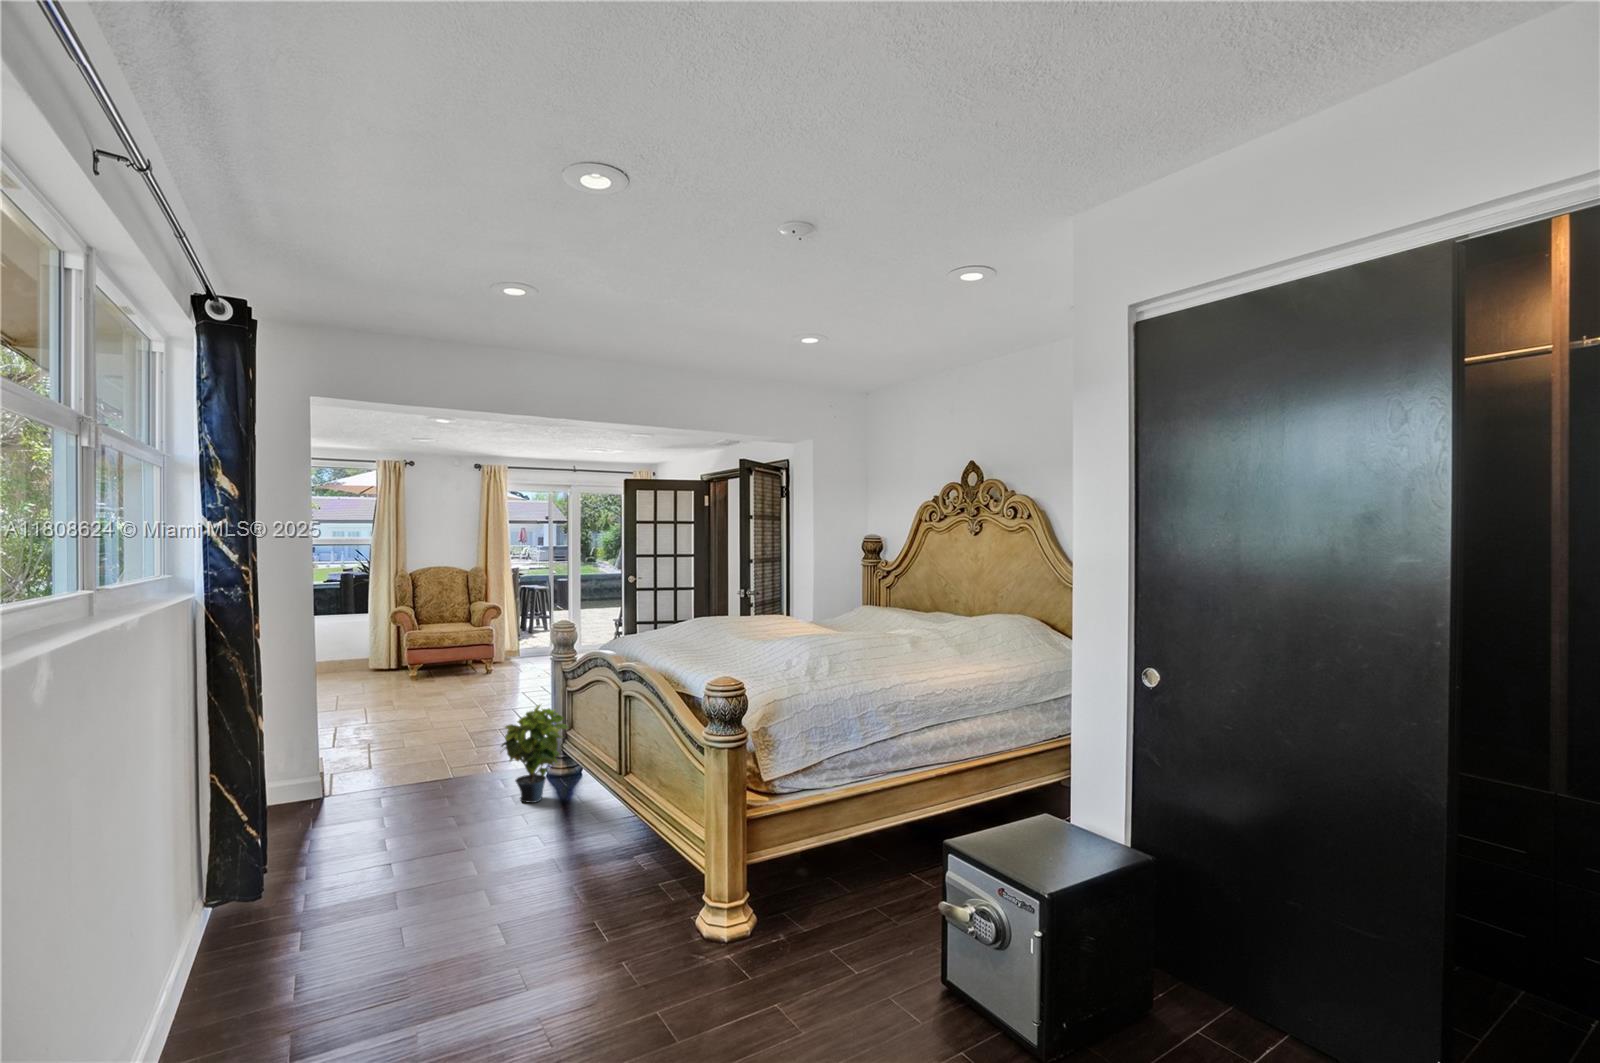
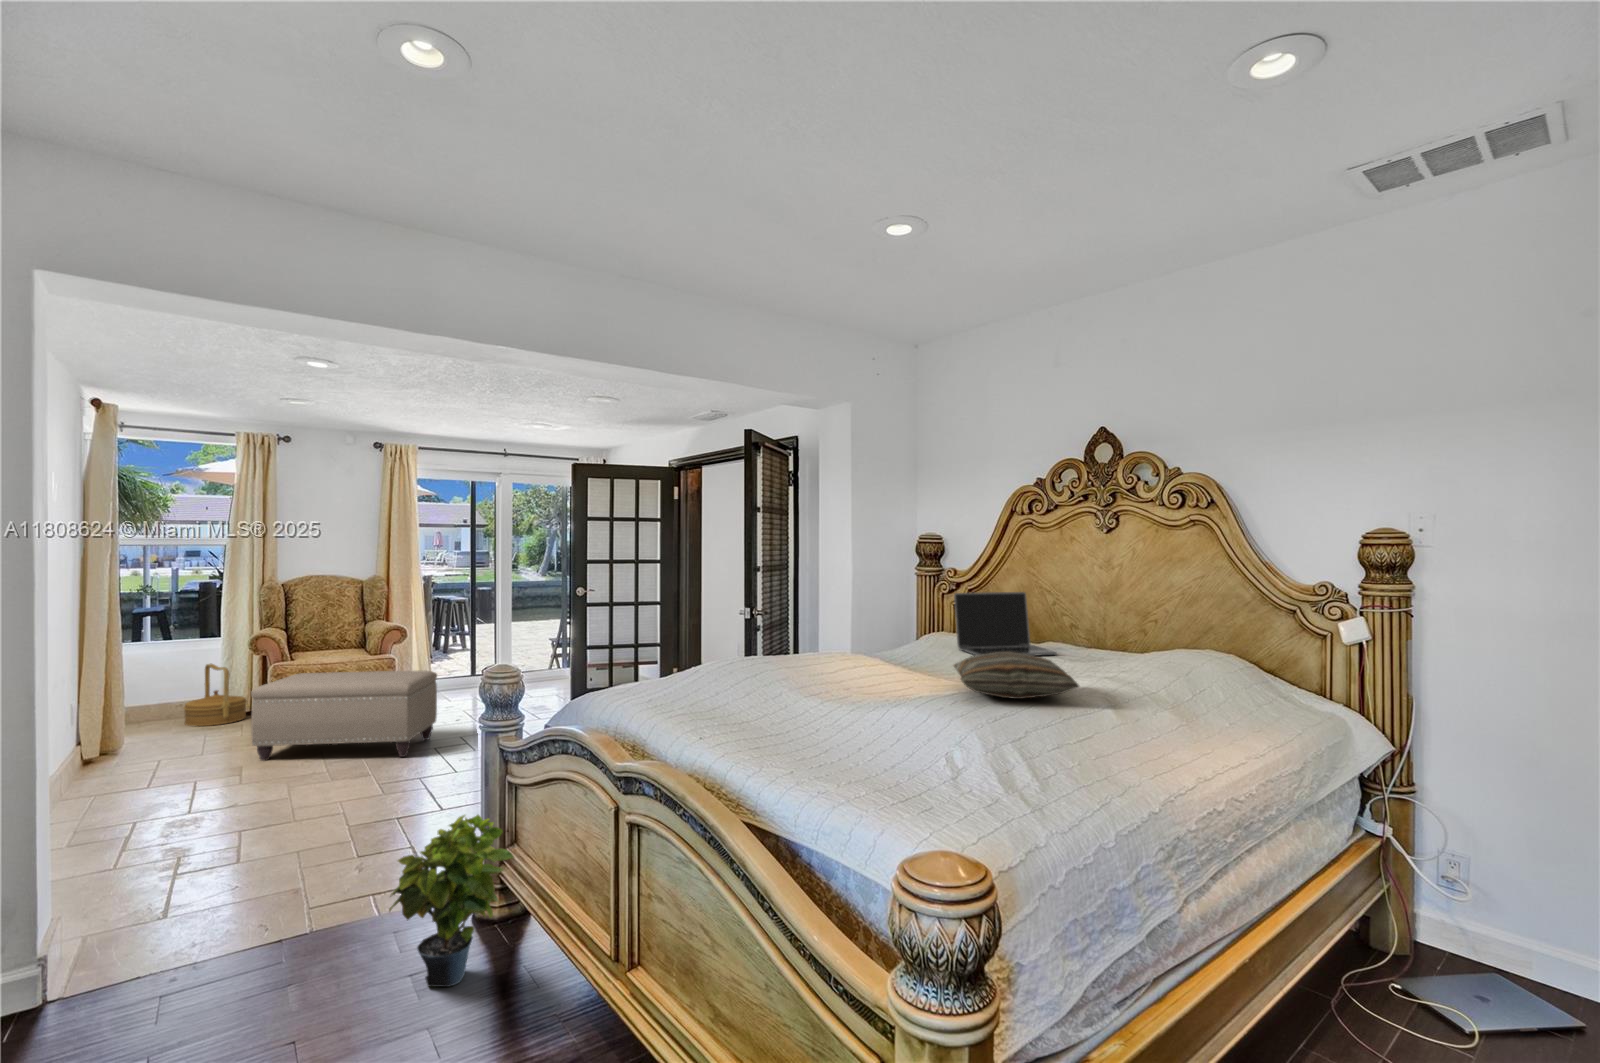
laptop: none [874,577,939,621] -> present [954,592,1057,656]
pillow: none [831,612,904,639] -> present [954,652,1079,699]
woven basket: none [345,633,388,678] -> present [184,664,247,726]
ottoman: none [397,637,524,699] -> present [251,671,437,761]

